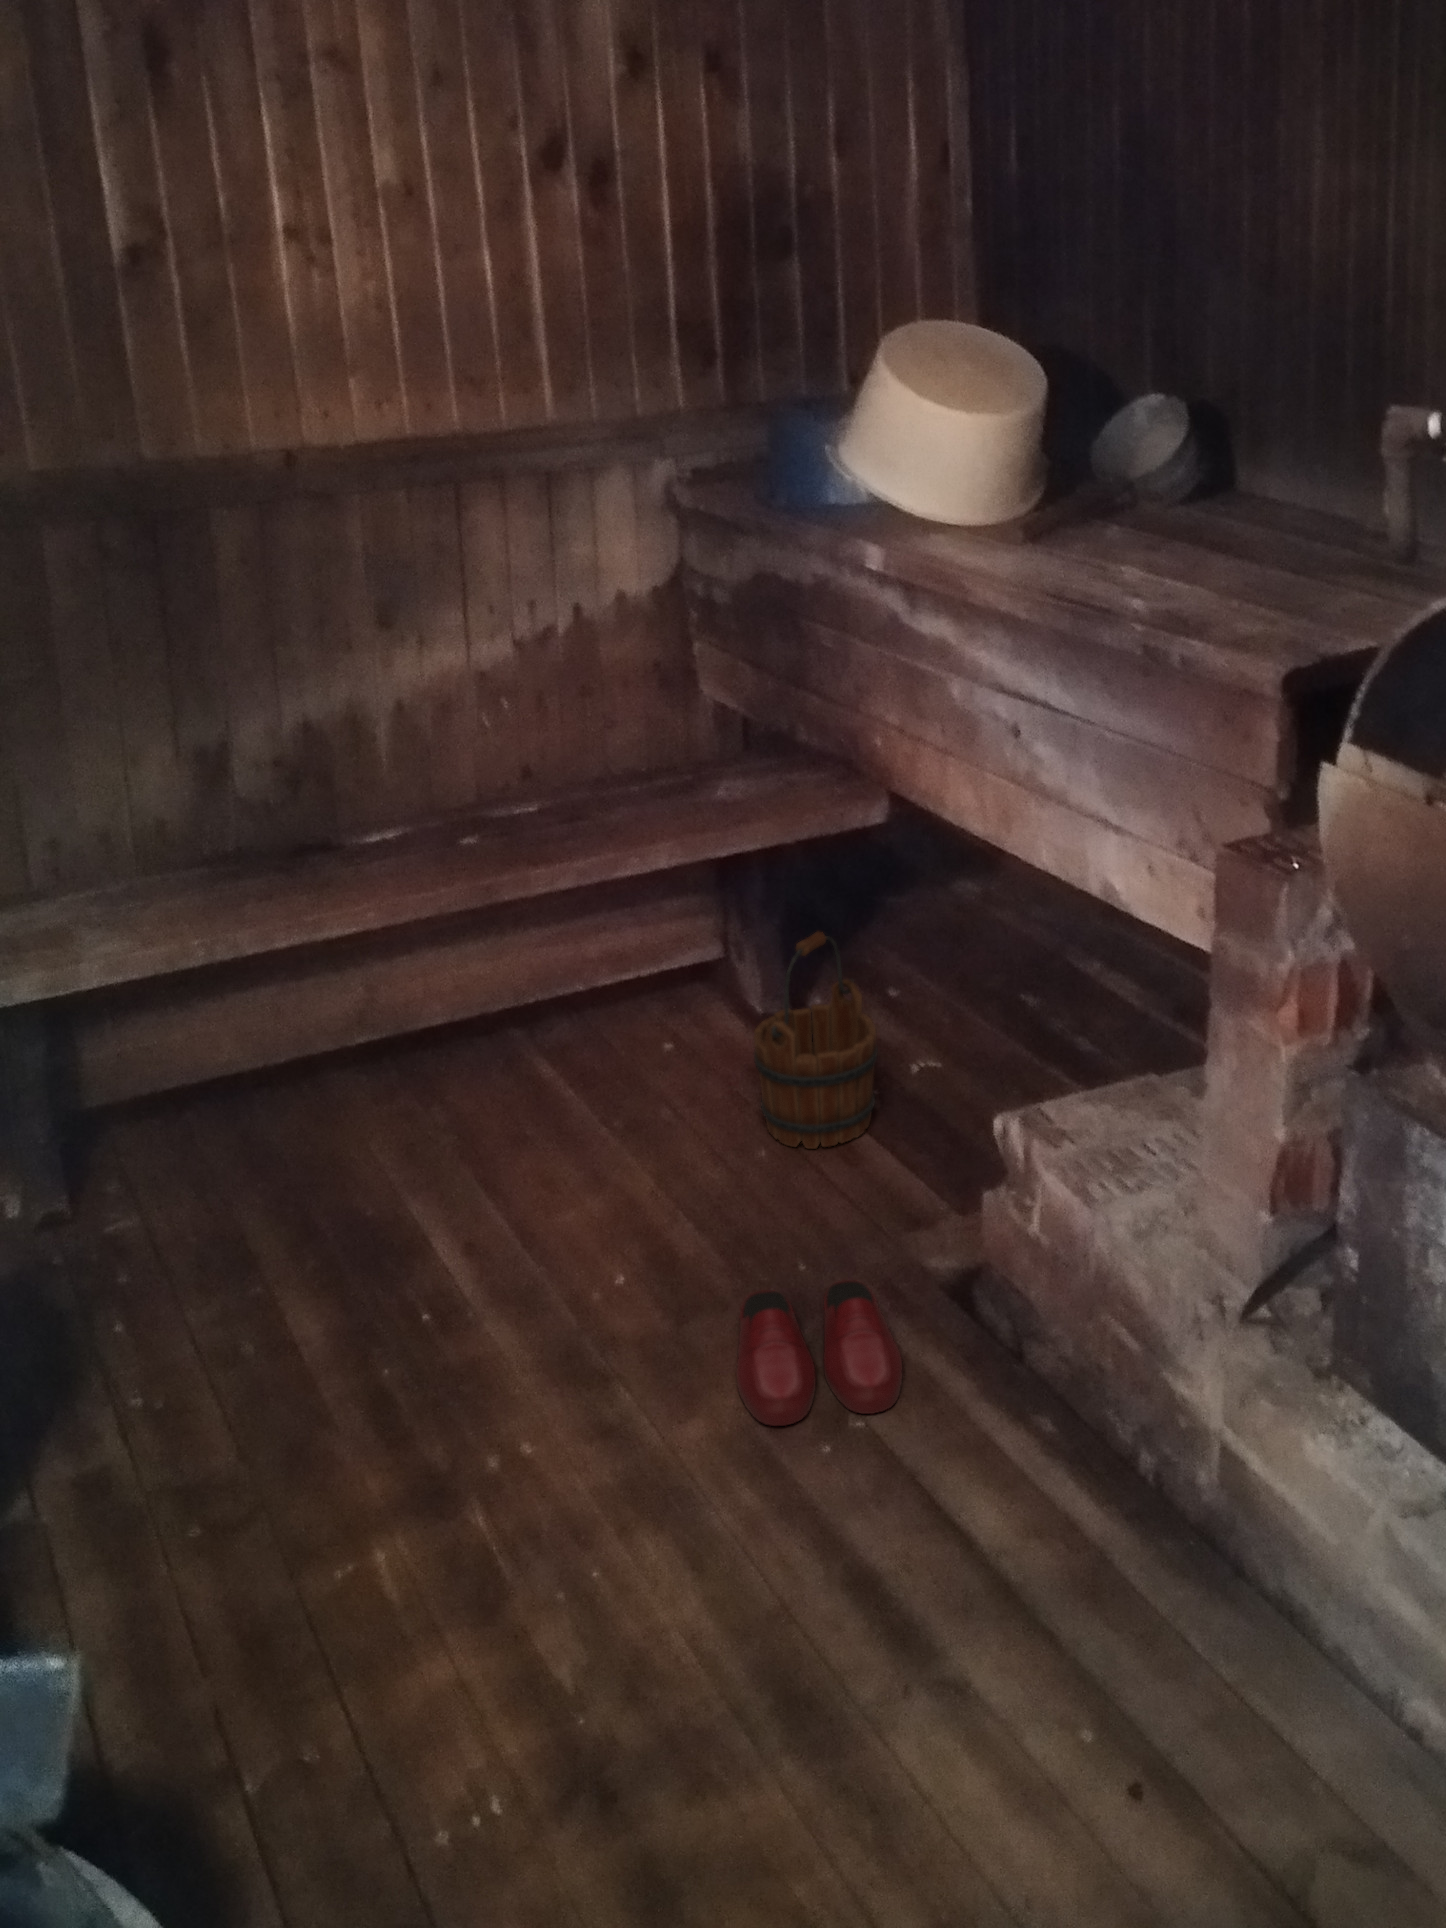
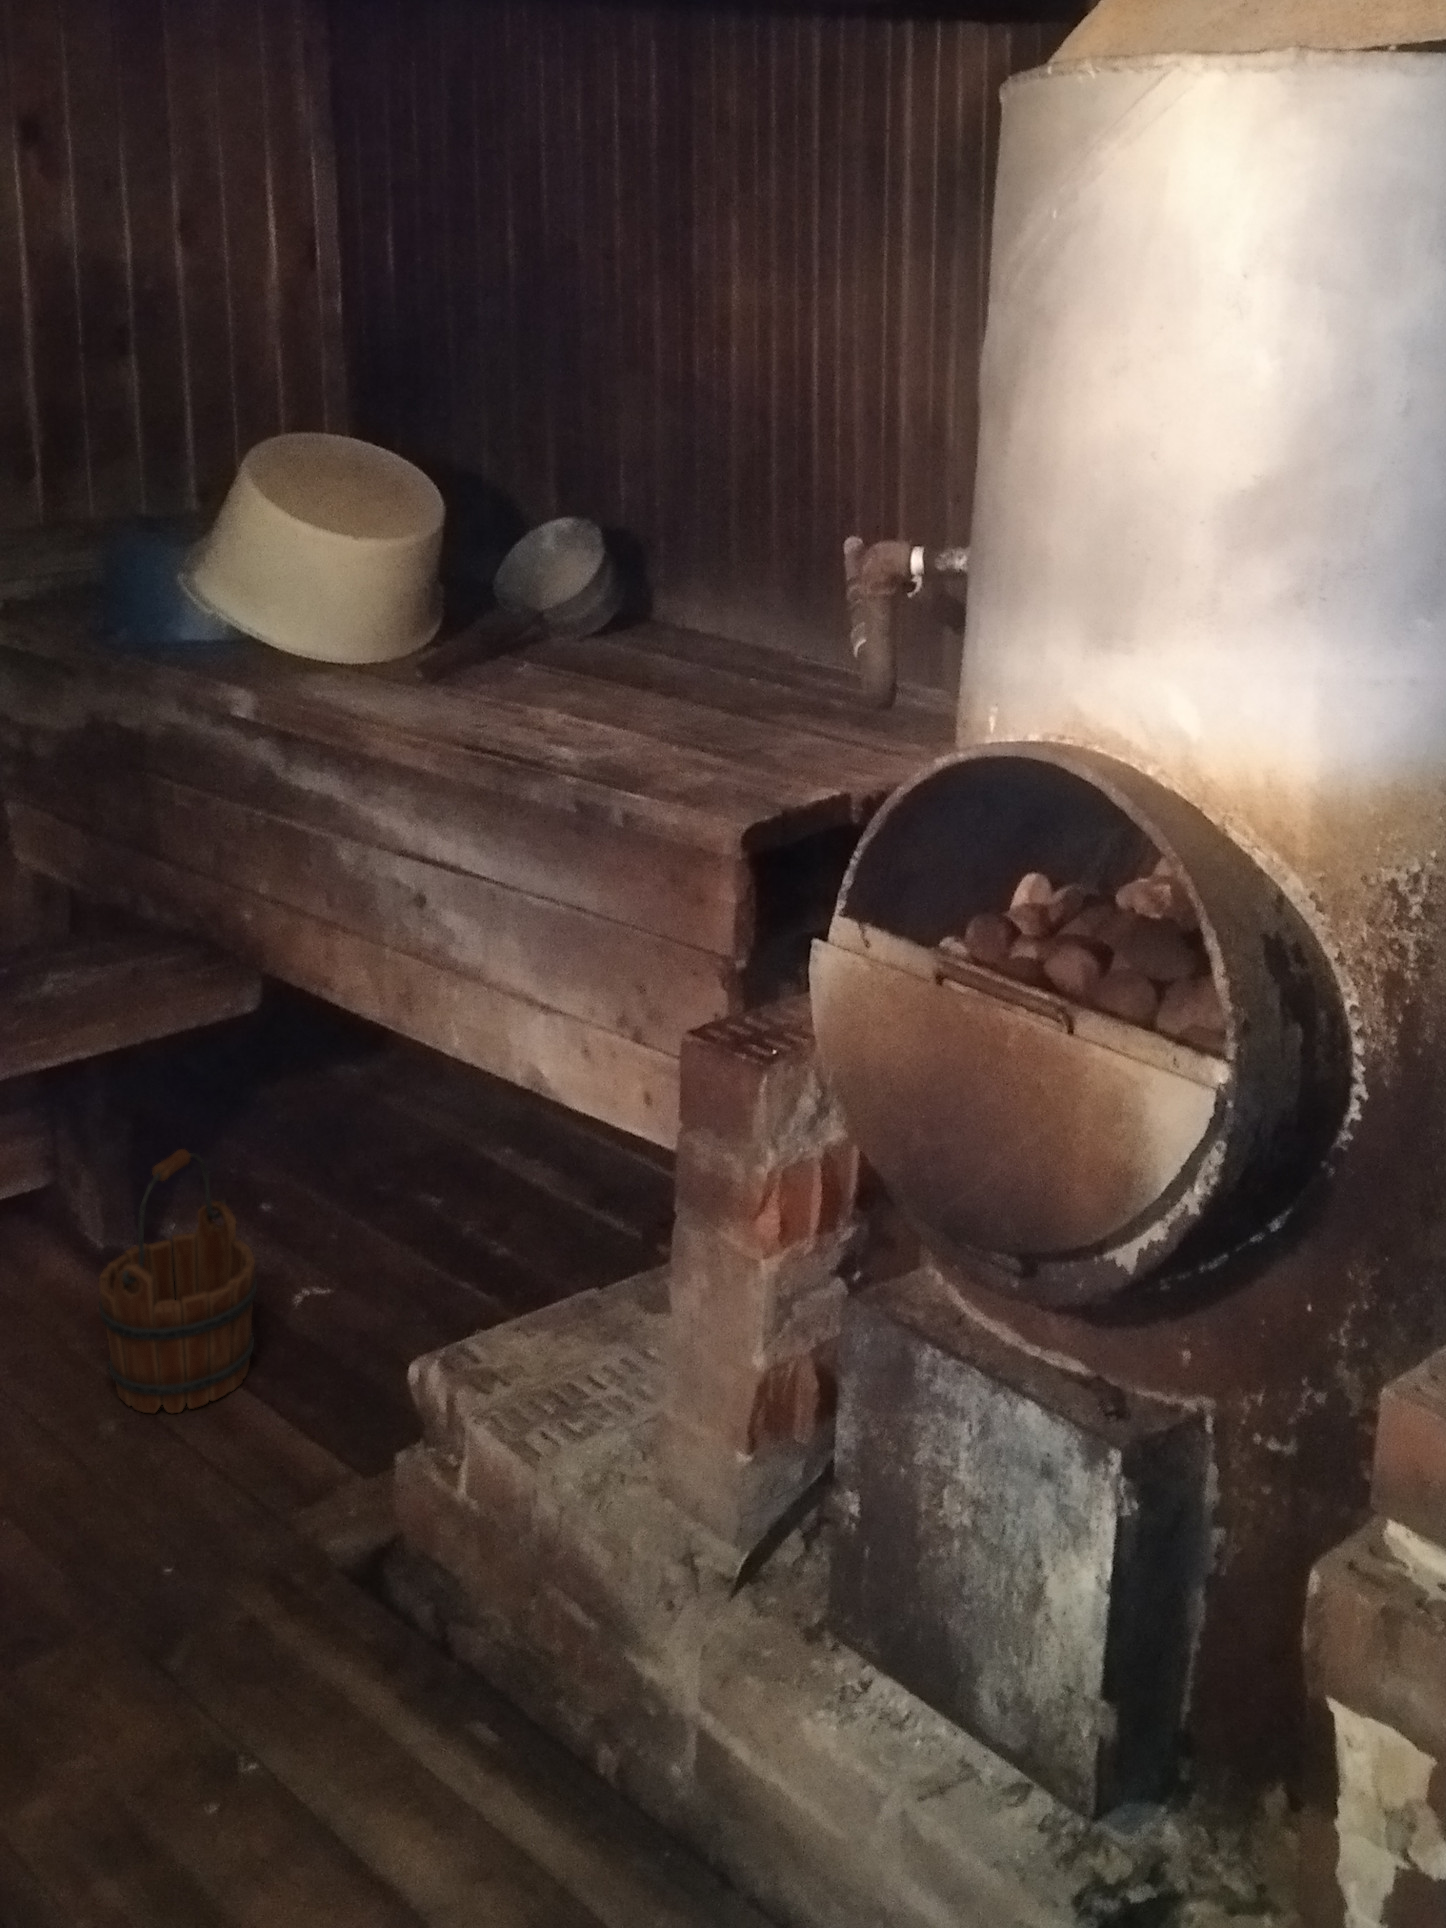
slippers: present [737,1280,902,1426] -> none [83,1581,301,1799]

